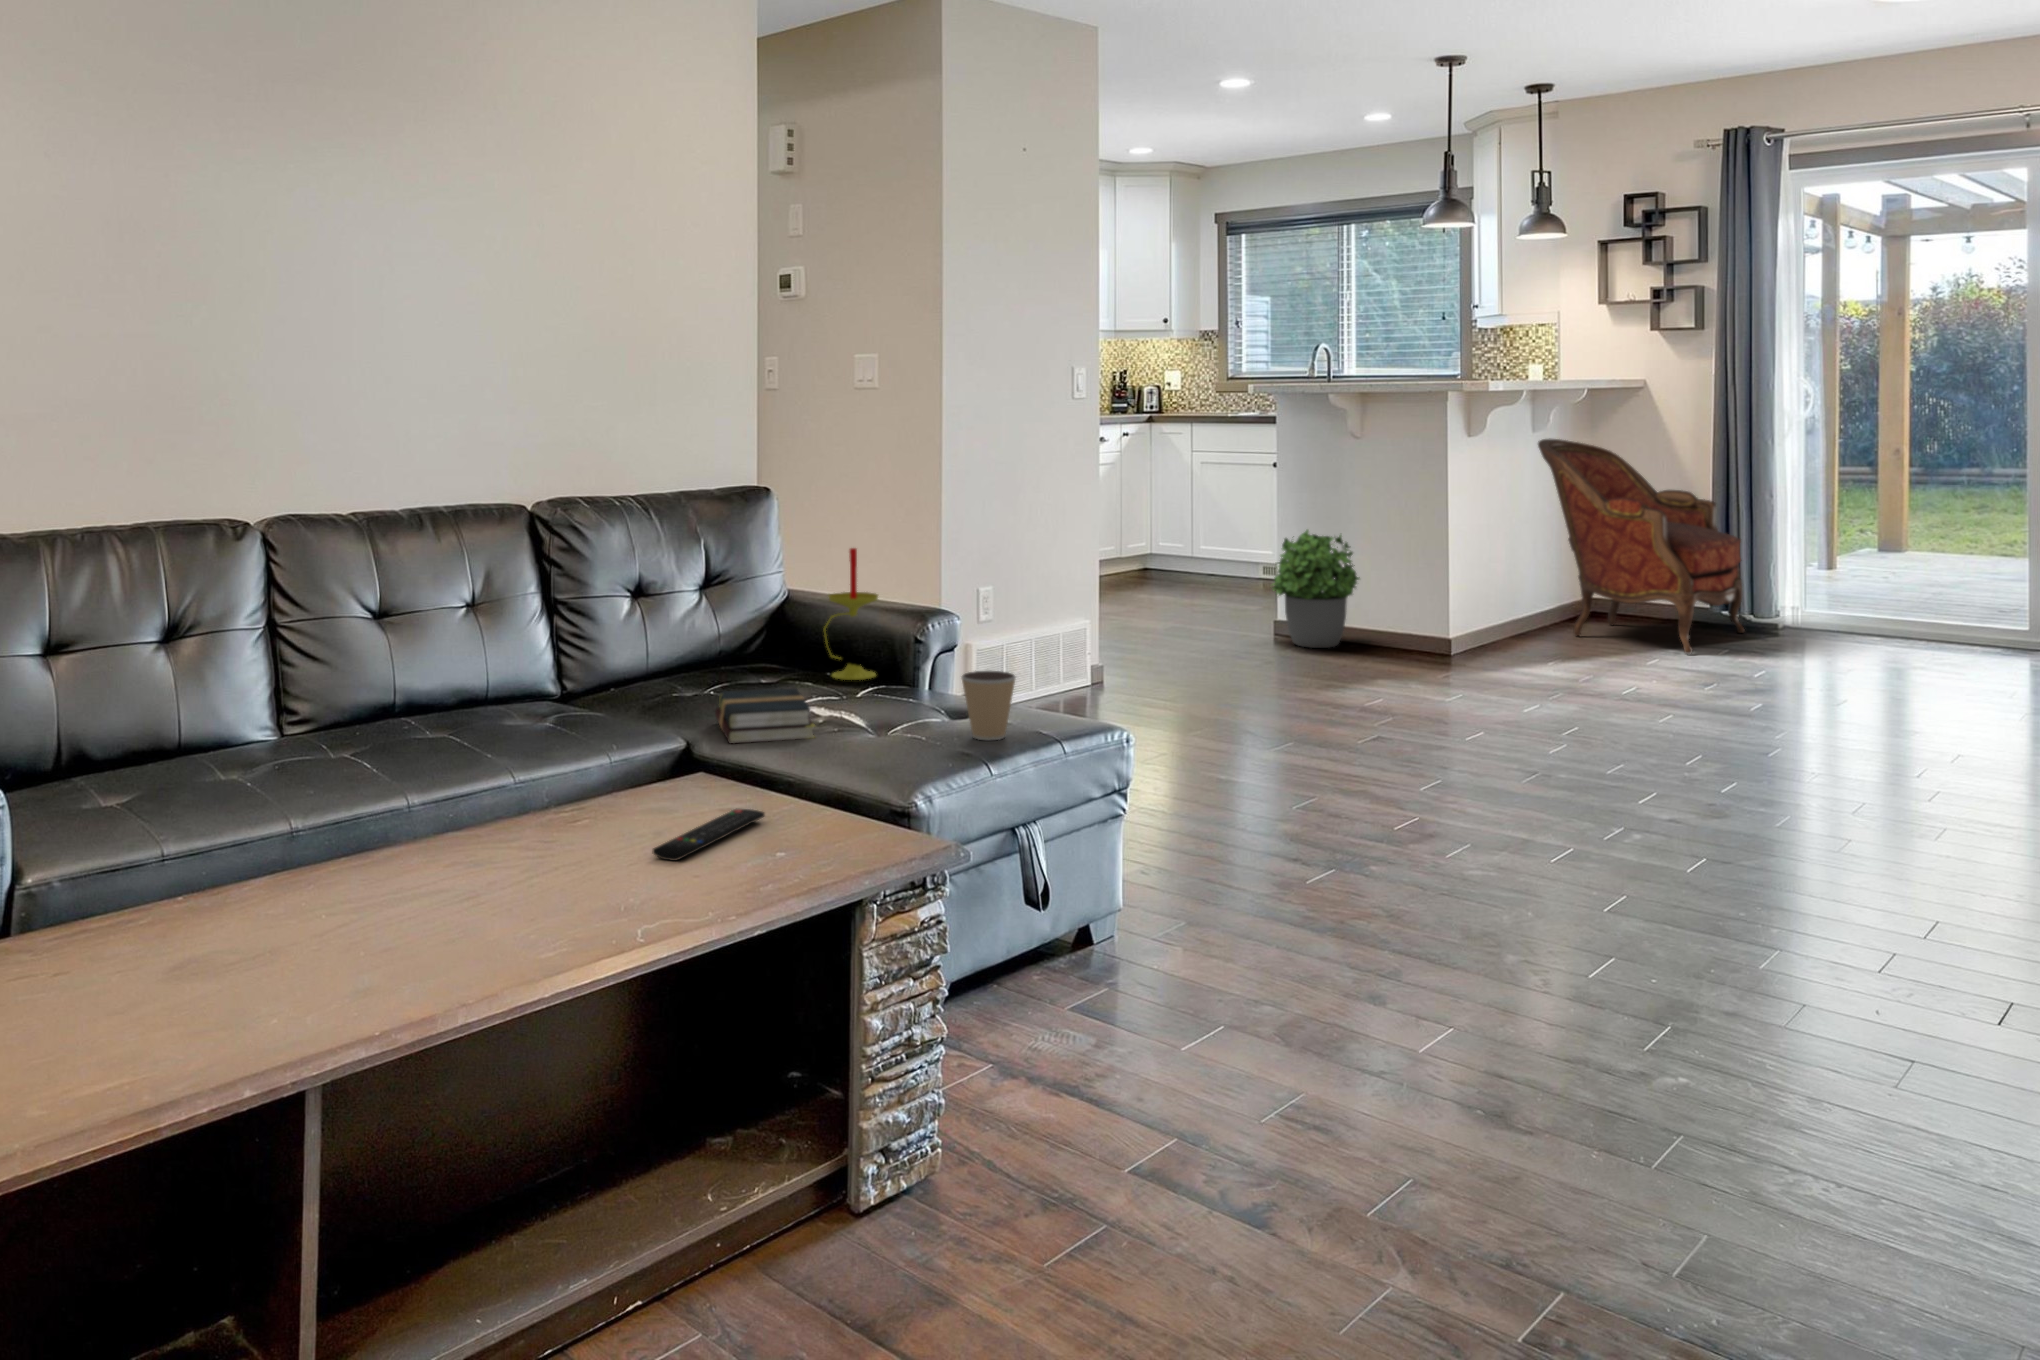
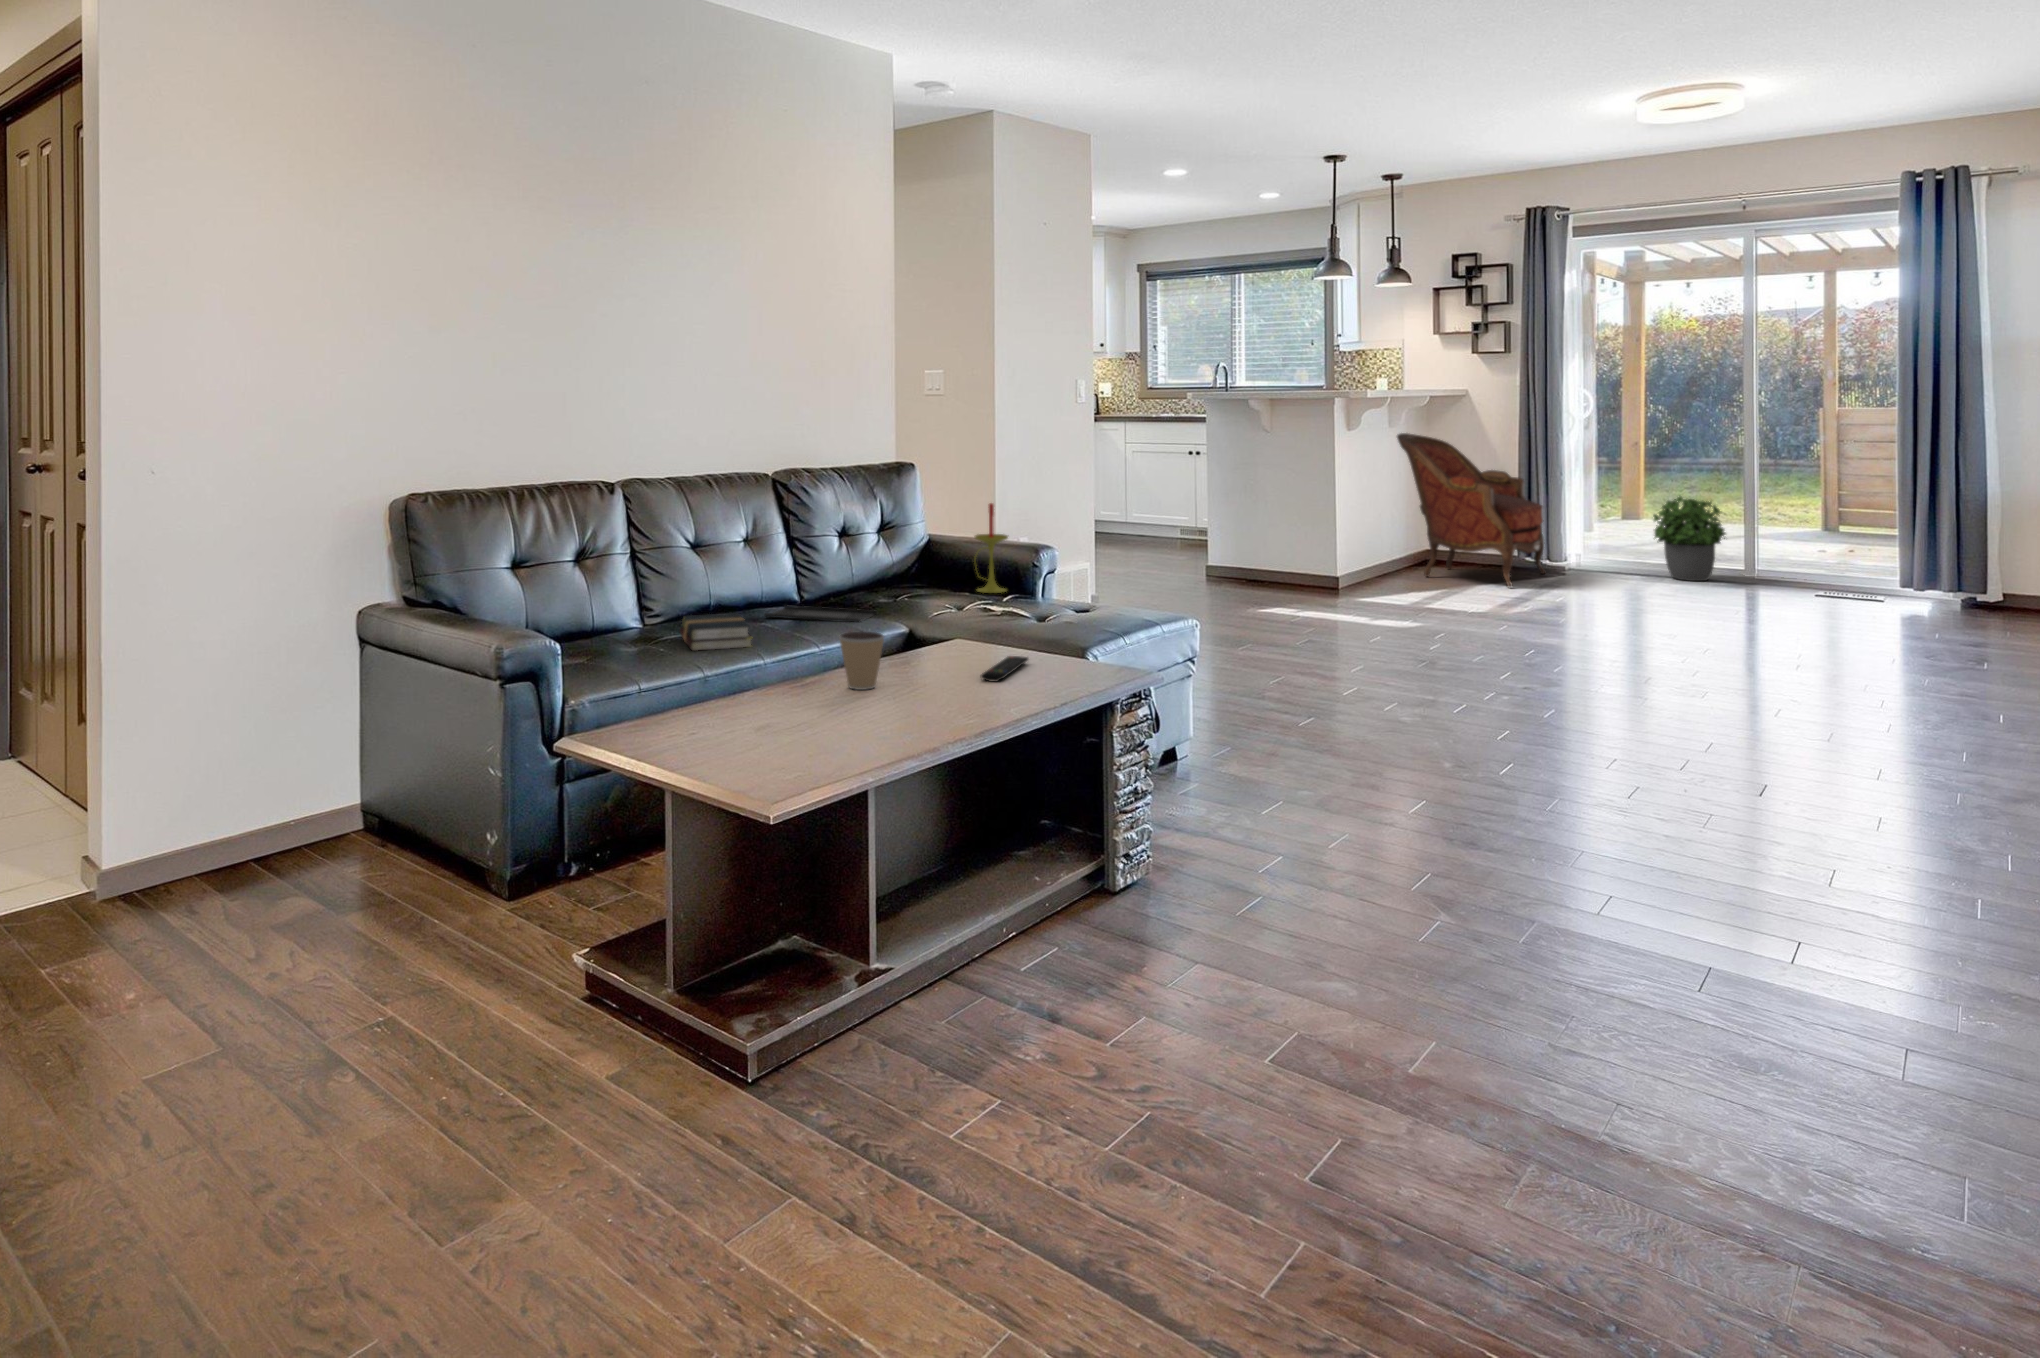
potted plant: present [1272,530,1360,648] -> present [1653,496,1726,581]
coffee cup: present [962,671,1016,740] -> present [839,631,884,690]
hardback book: present [715,688,815,744] -> present [680,613,752,651]
tray: none [476,700,647,733] -> present [764,605,877,622]

